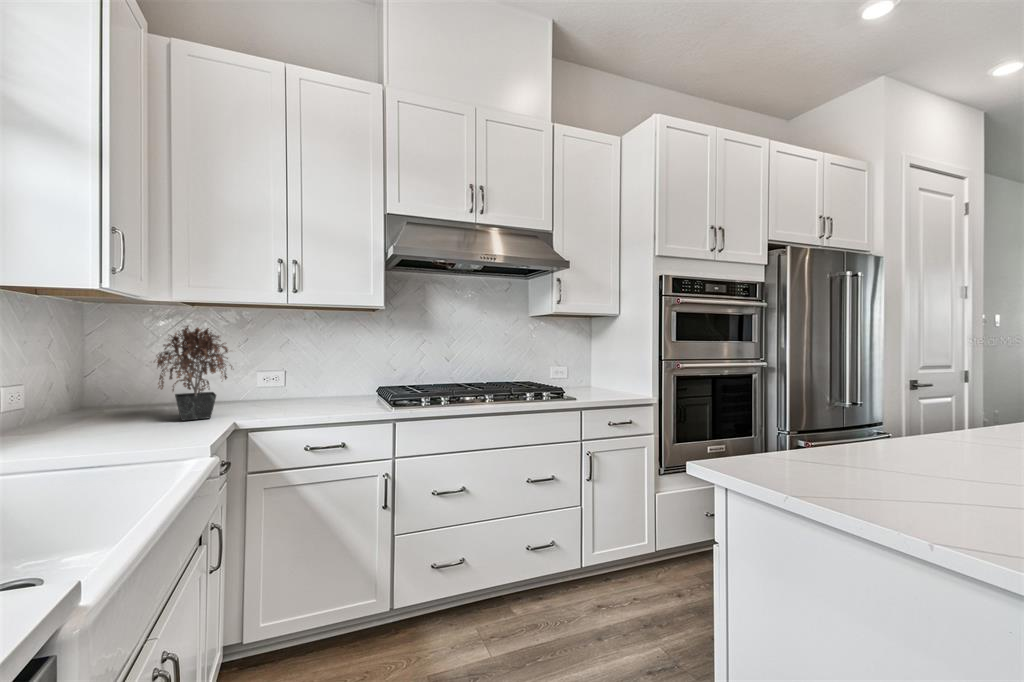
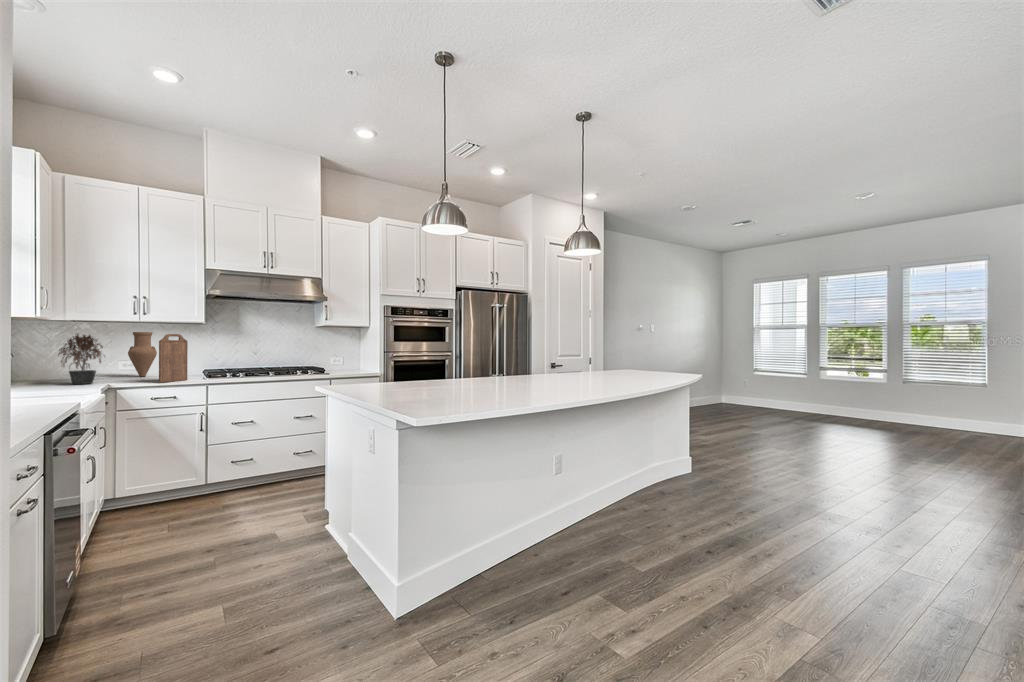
vase: none [271,324,313,399] -> present [128,332,157,377]
cutting board: none [317,326,362,418] -> present [159,334,188,382]

